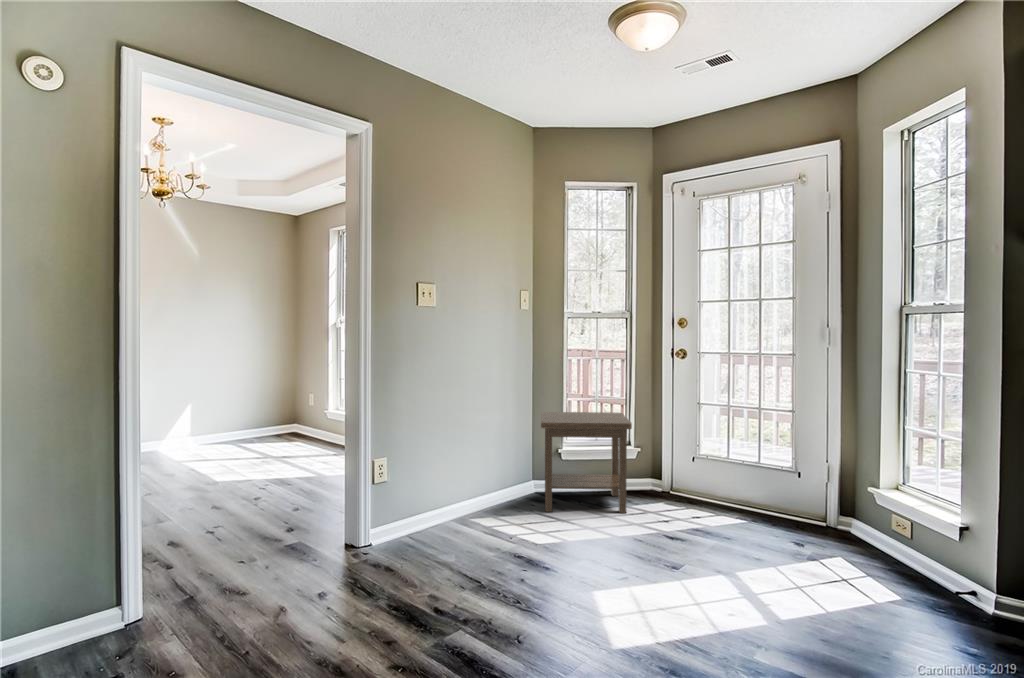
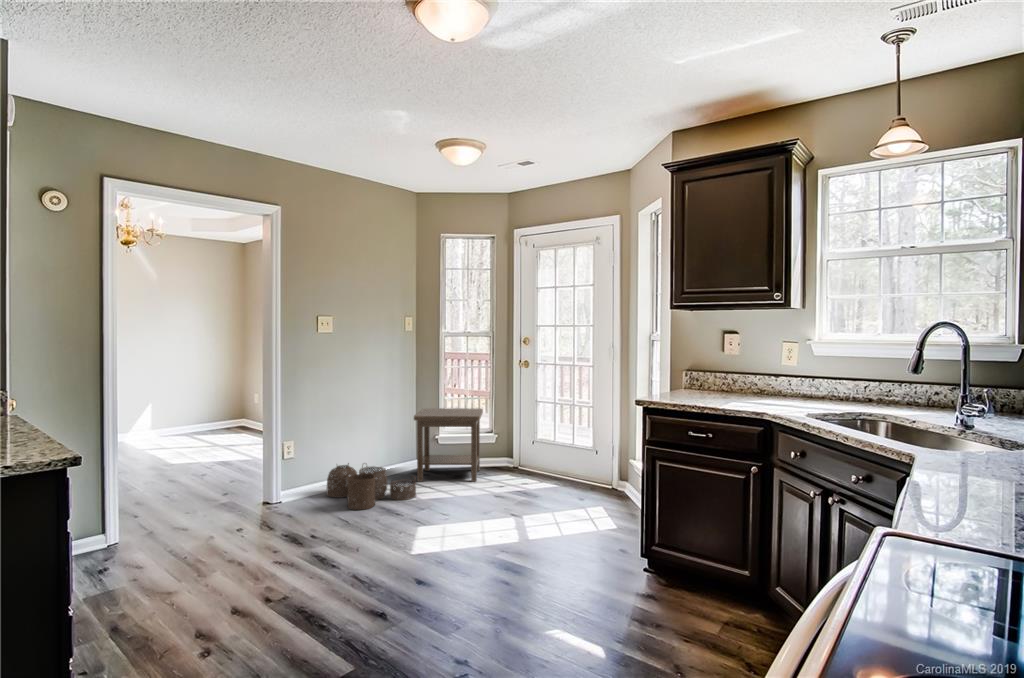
woven basket: none [430,487,558,560] -> present [327,463,416,510]

